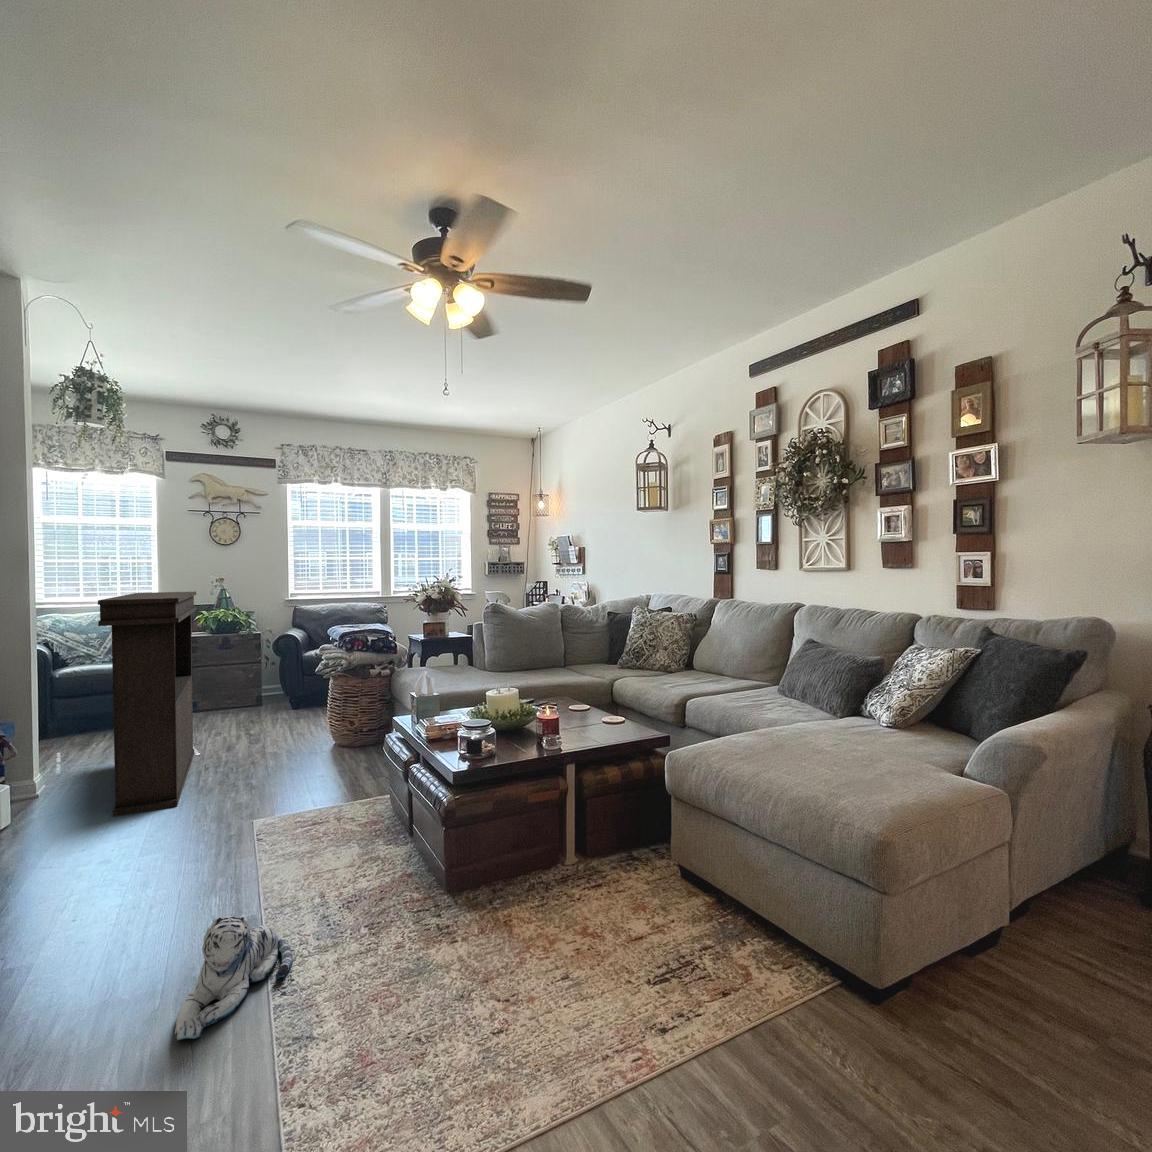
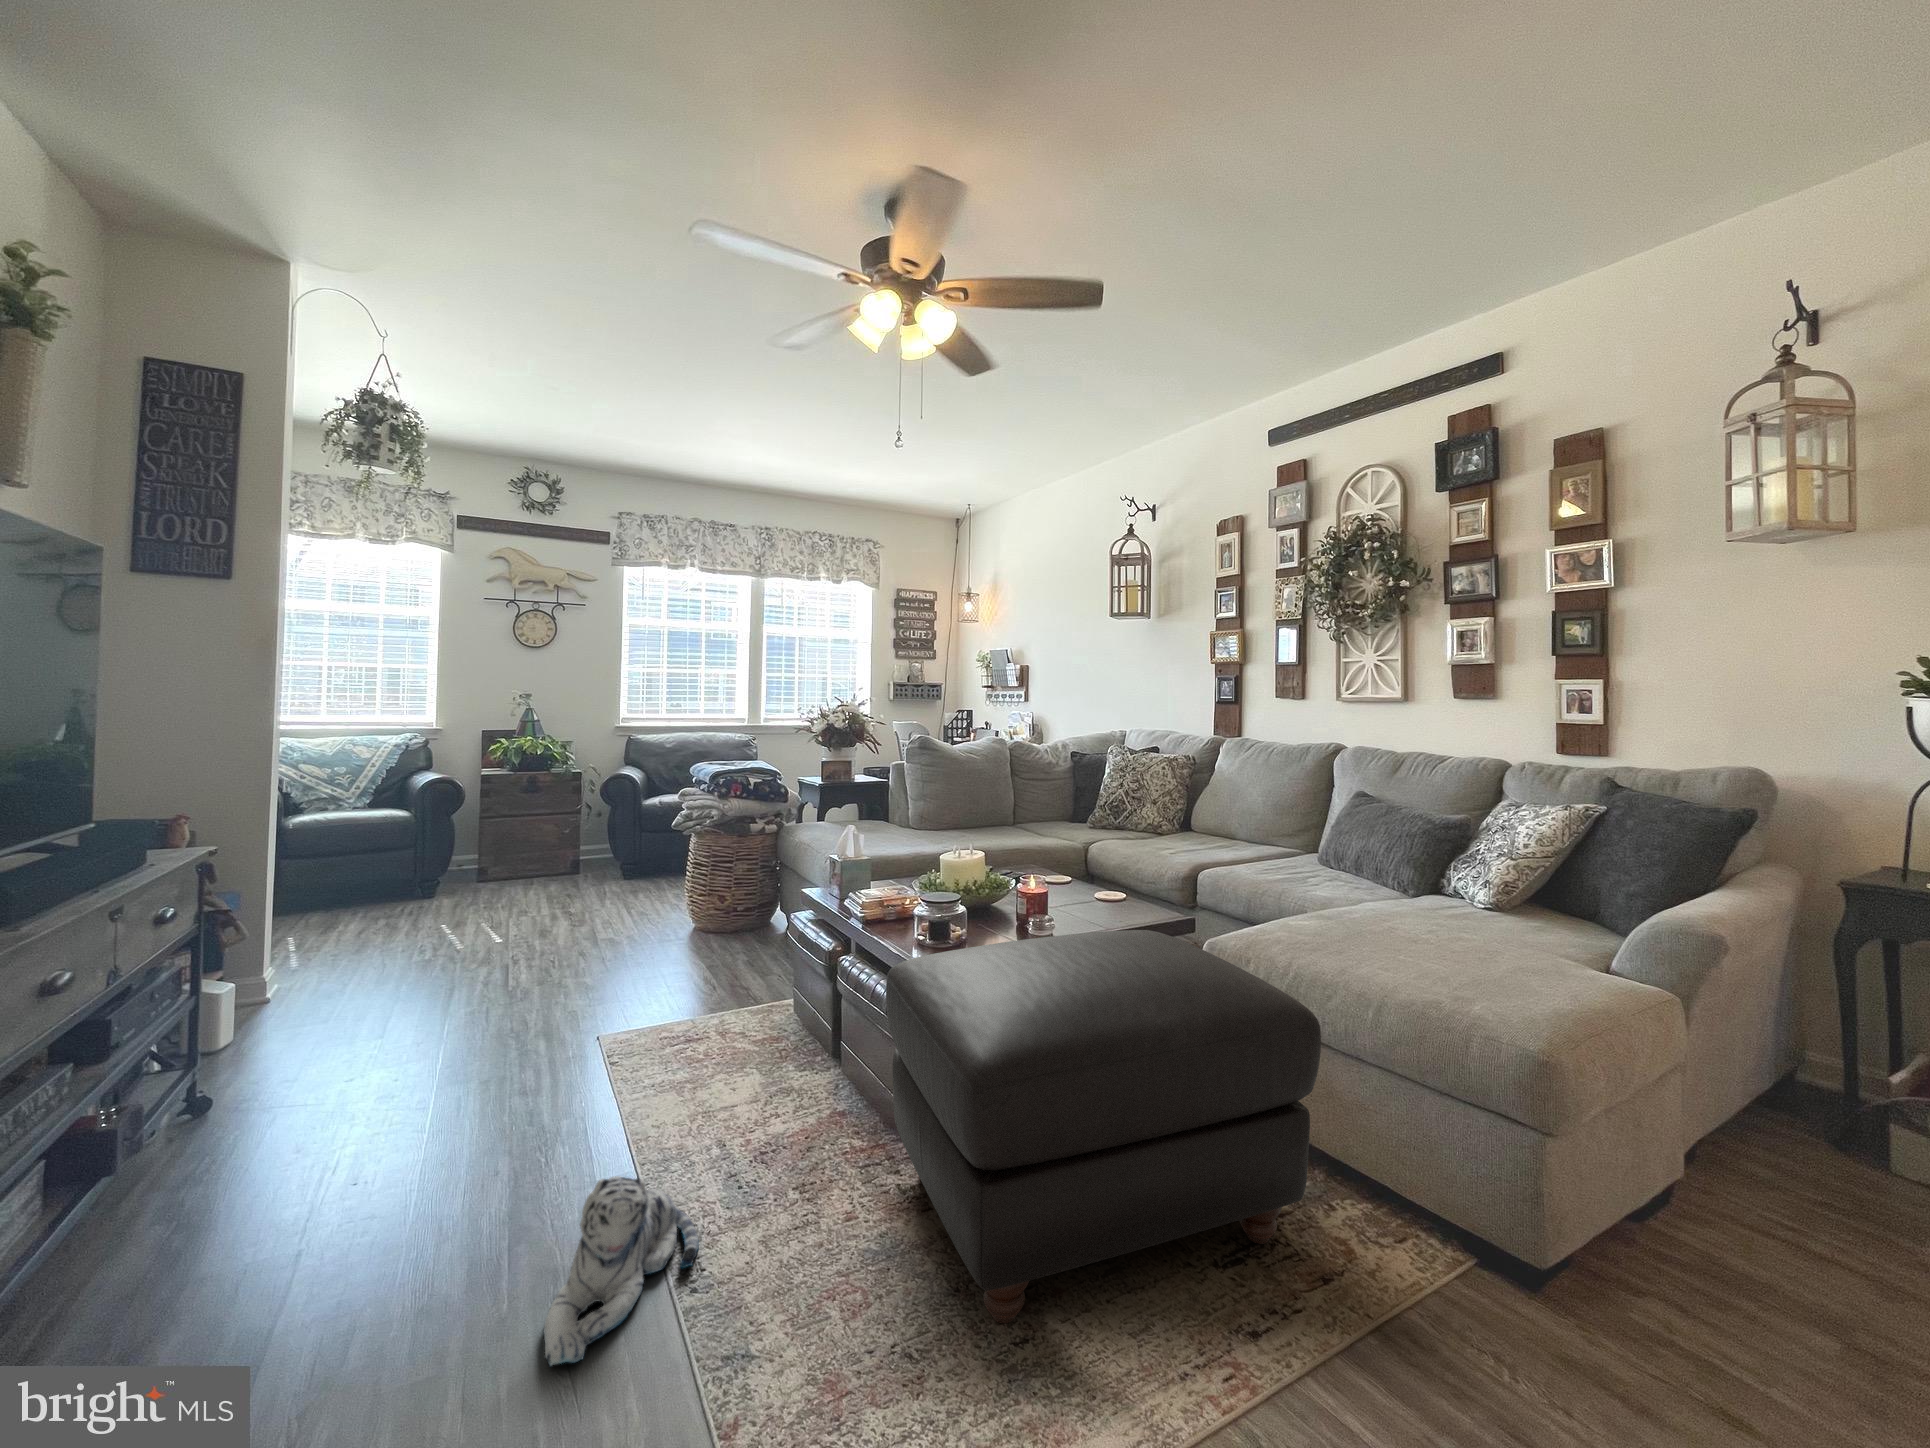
console table: present [98,592,196,817] -> none [382,711,506,1031]
ottoman: none [428,745,727,1020] -> present [886,930,1321,1323]

